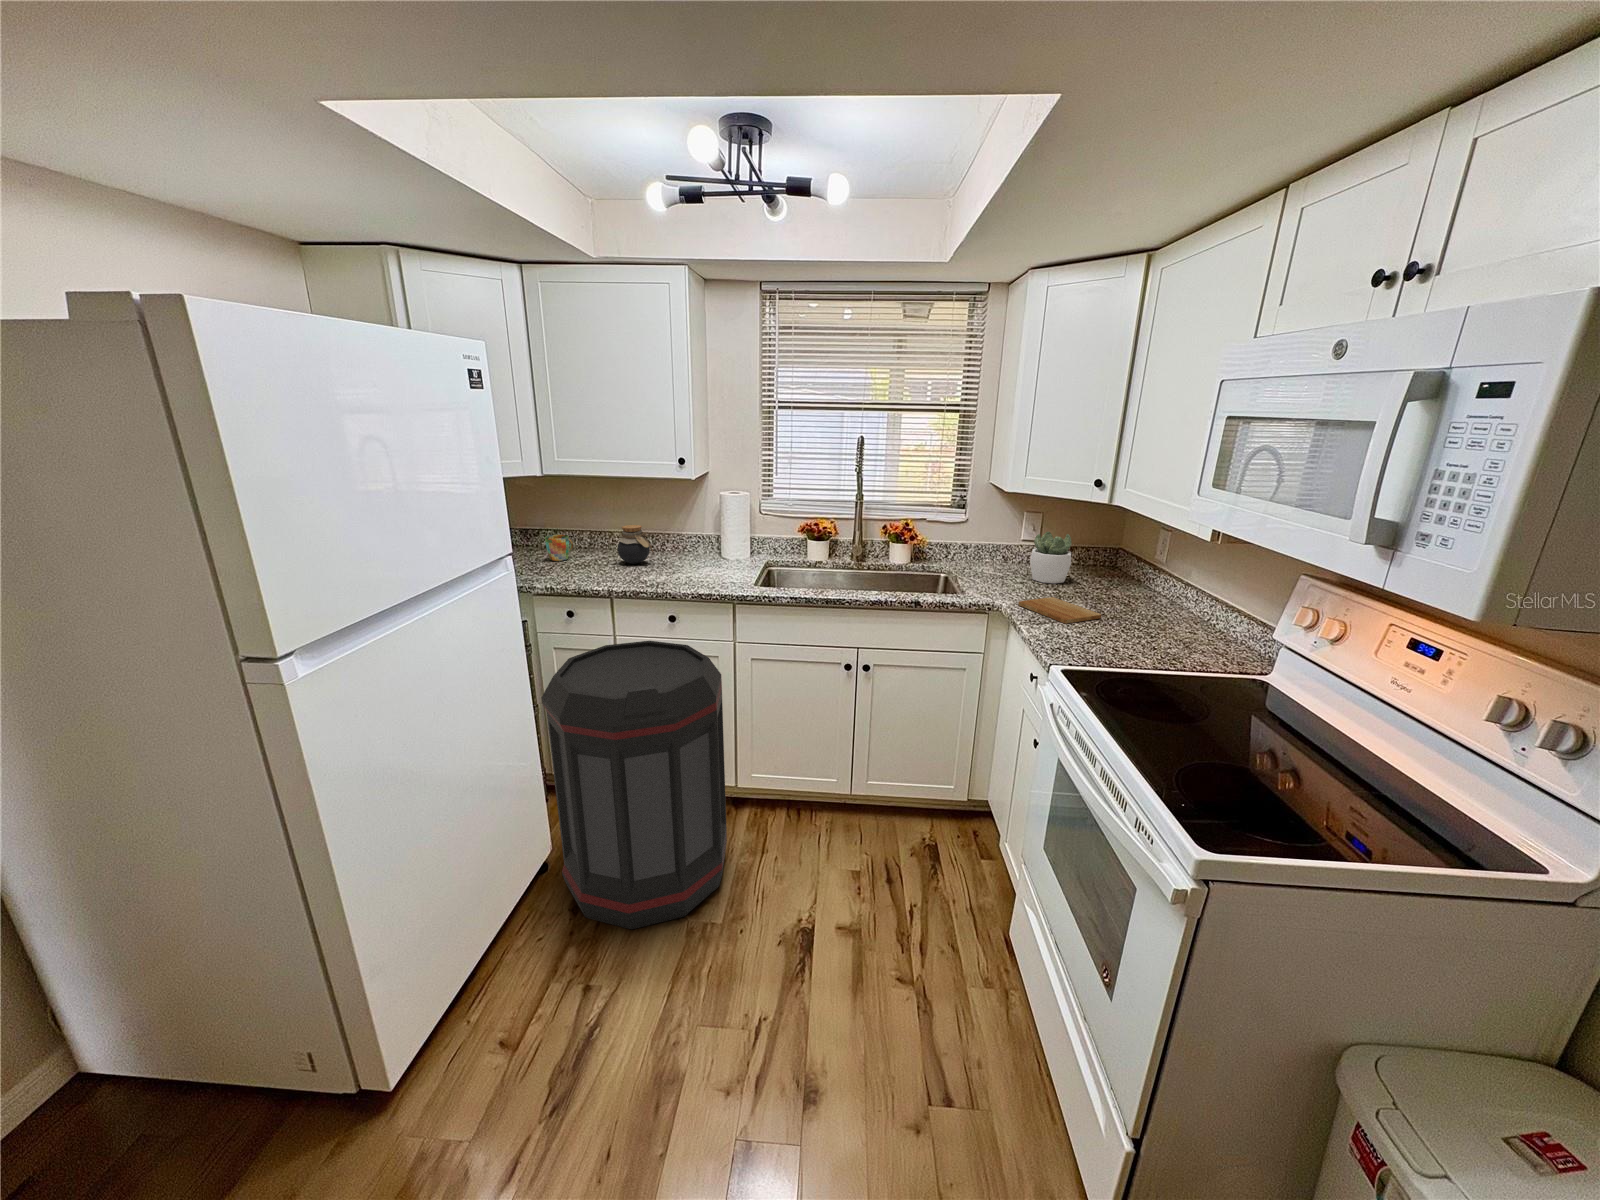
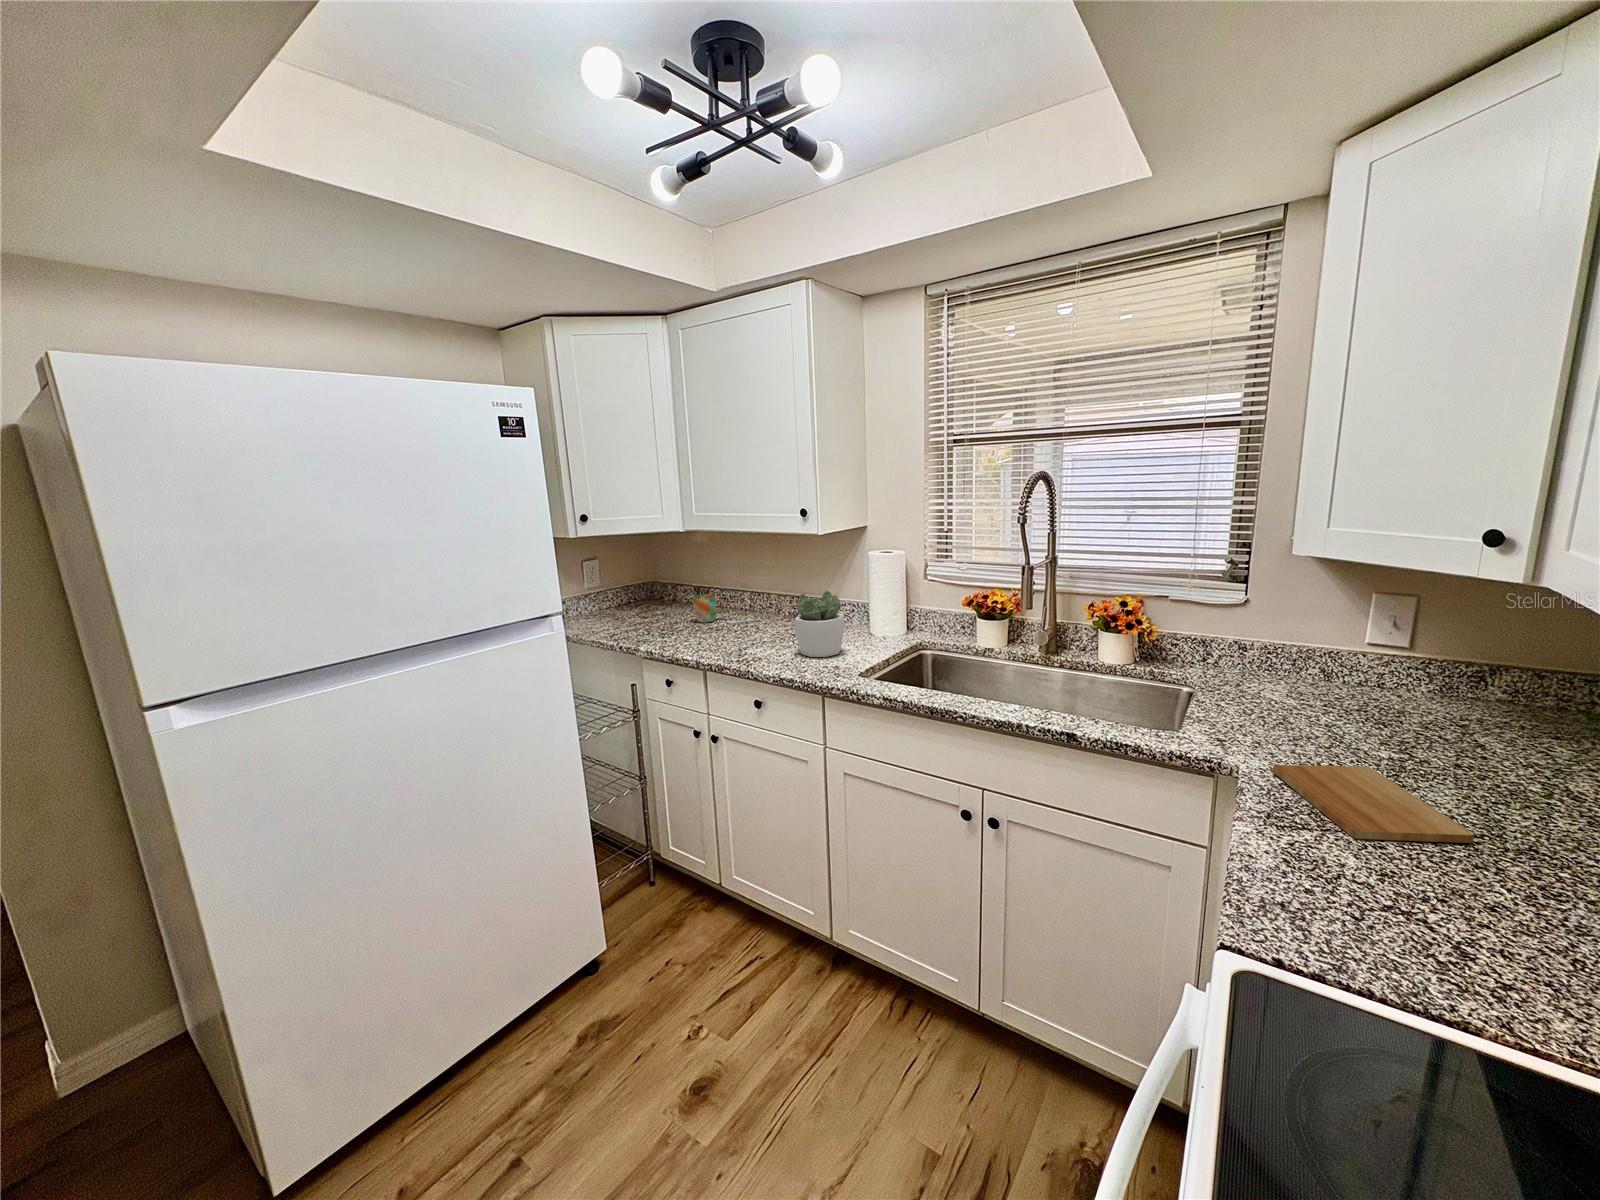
jar: present [618,525,654,564] -> none [750,587,787,632]
succulent plant: present [1030,532,1071,584] -> present [794,591,845,657]
trash can: present [541,641,727,929] -> none [541,728,777,1113]

